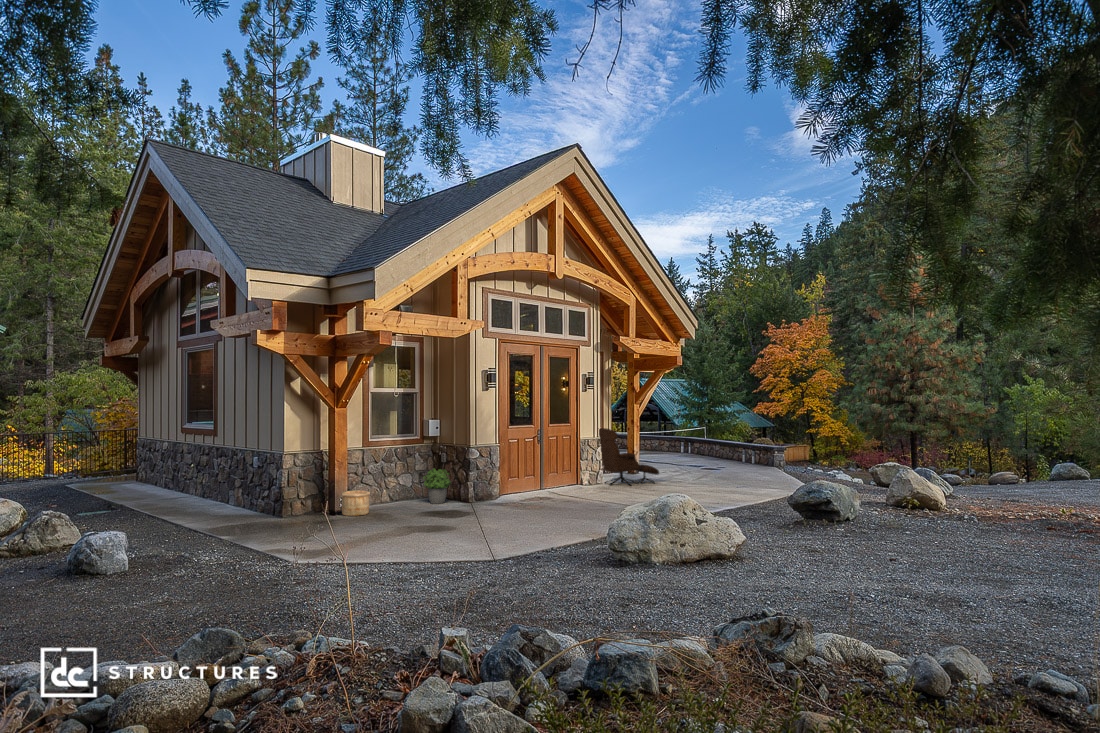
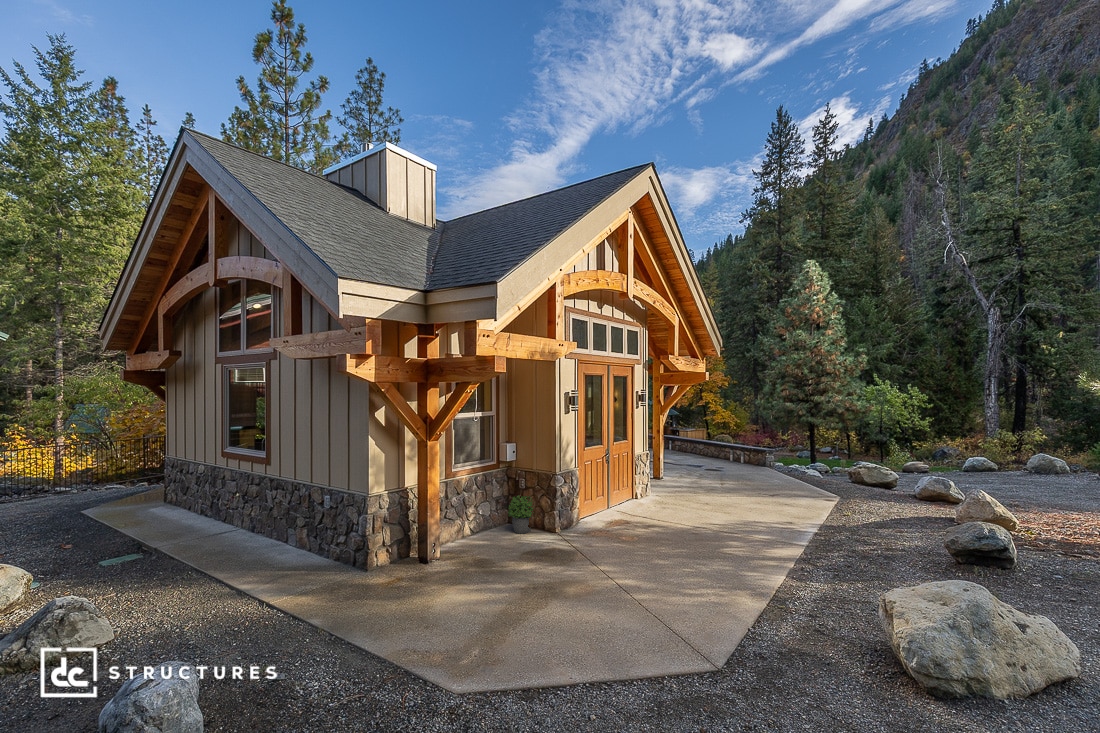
lounge chair: present [599,428,659,486] -> none [639,440,696,495]
wooden bucket: present [342,491,370,516] -> none [436,530,468,563]

